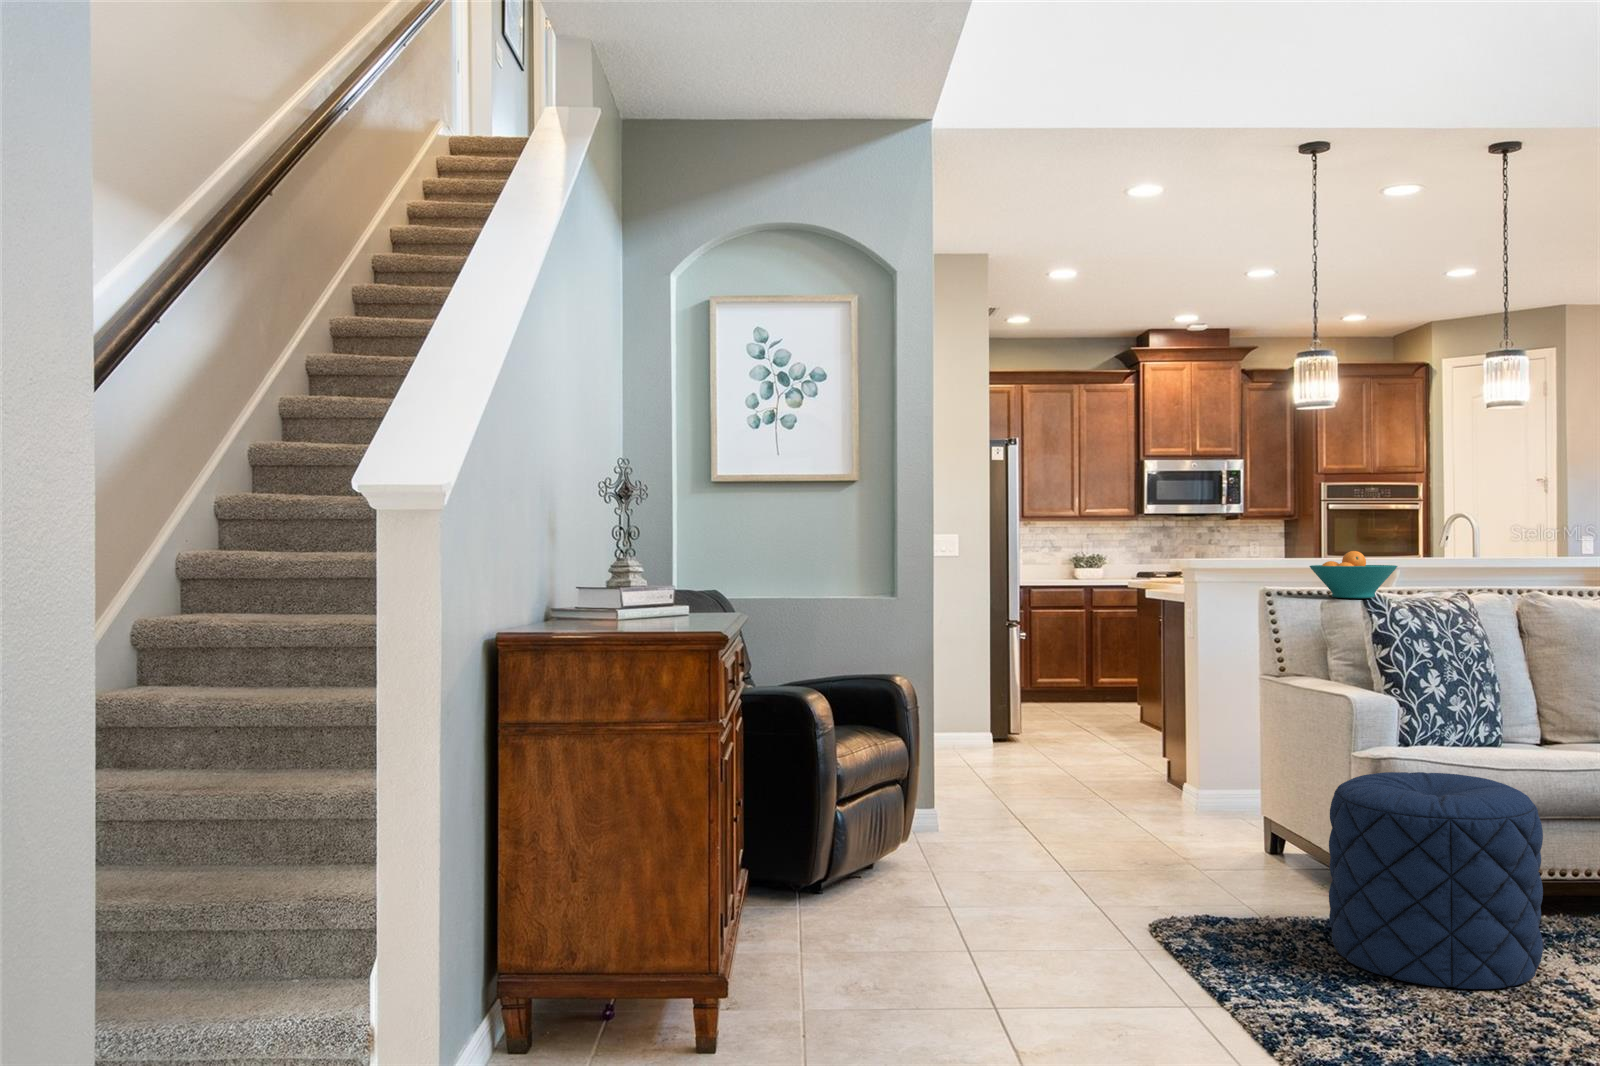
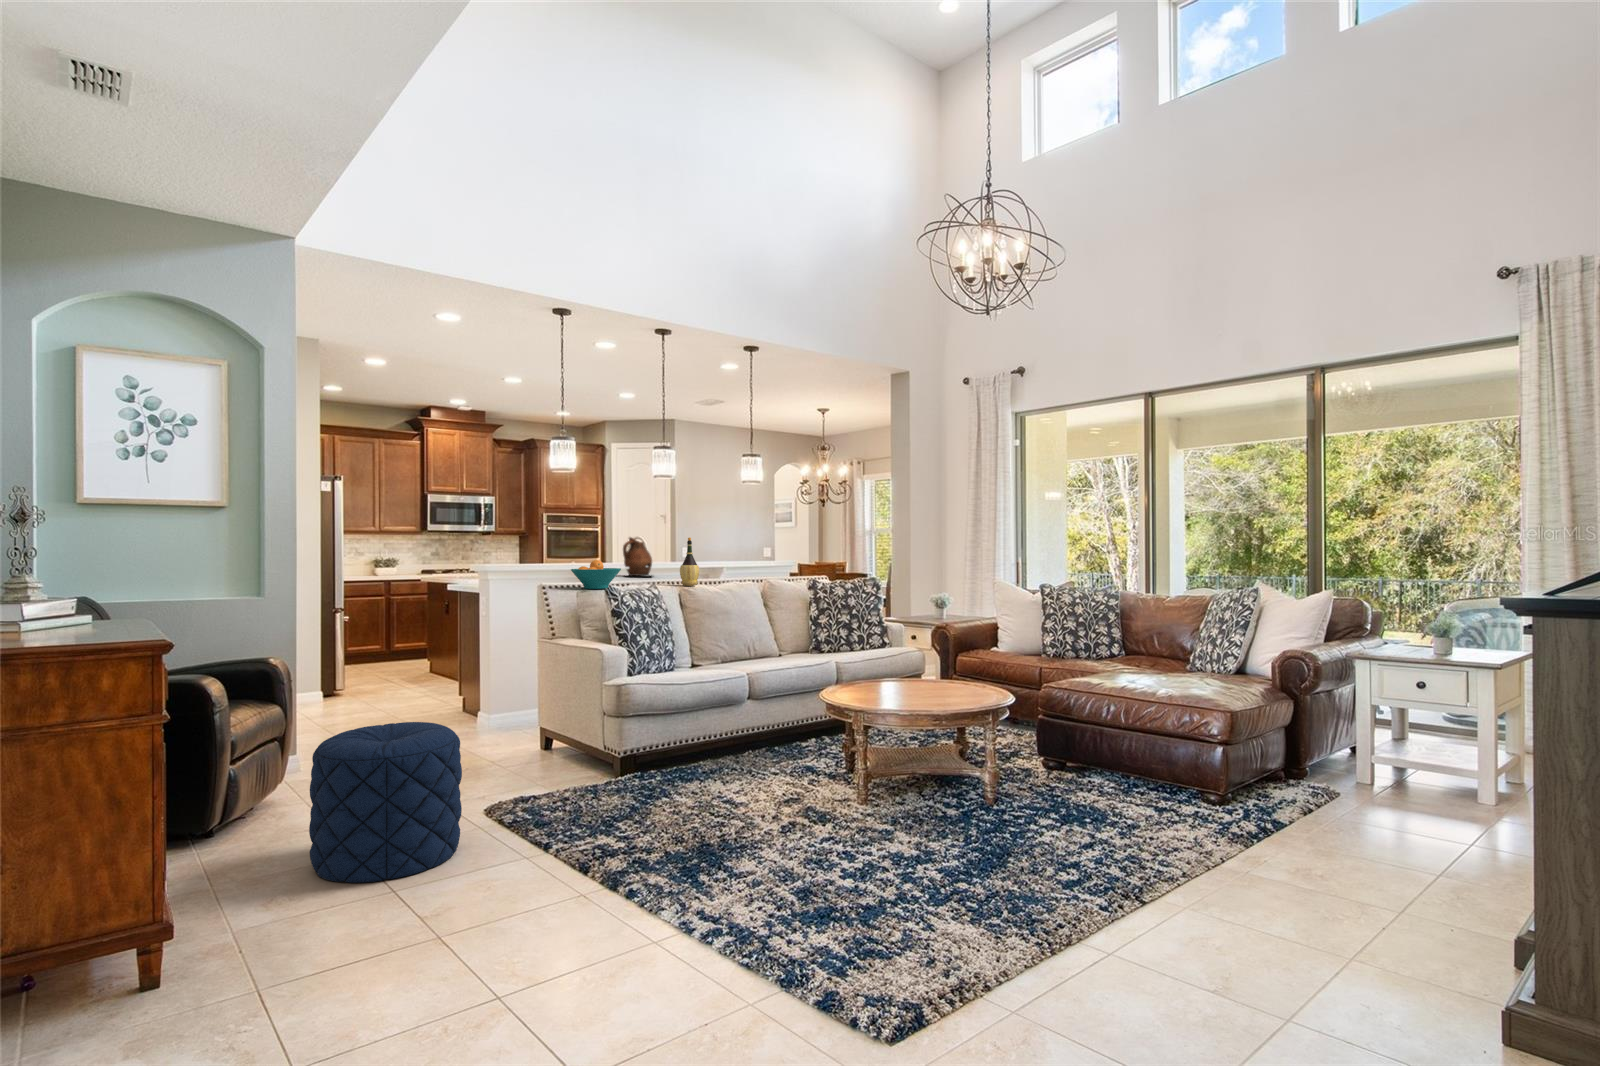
wine bottle: none [1516,513,1557,599] -> present [680,537,699,586]
ceramic pitcher: none [1421,516,1482,583] -> present [623,537,652,576]
pouf: present [1329,772,1543,989] -> present [309,722,462,883]

